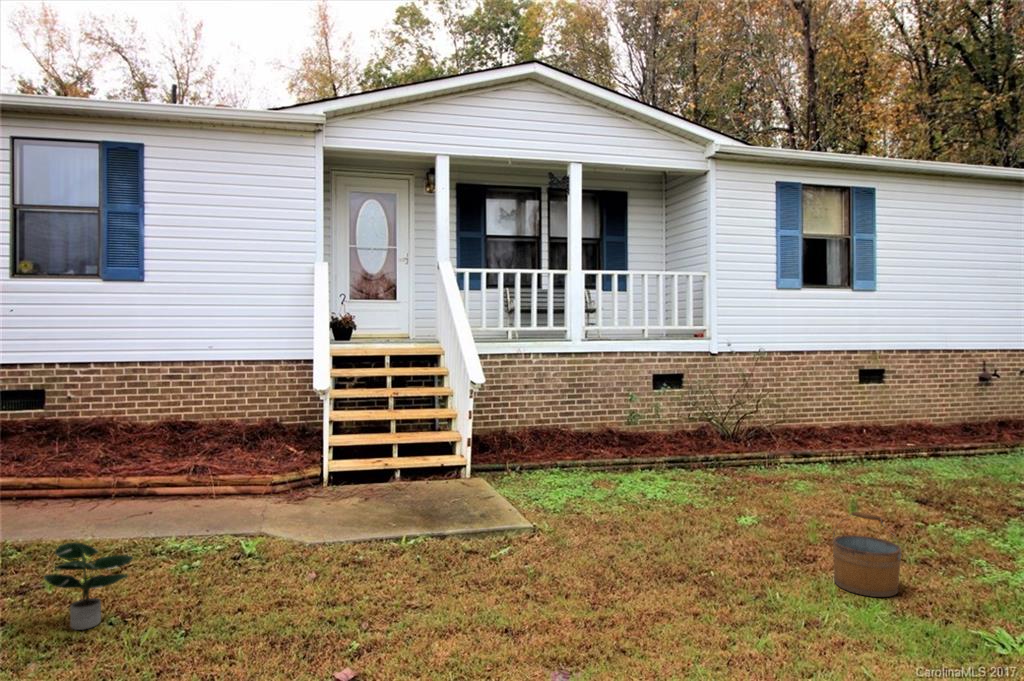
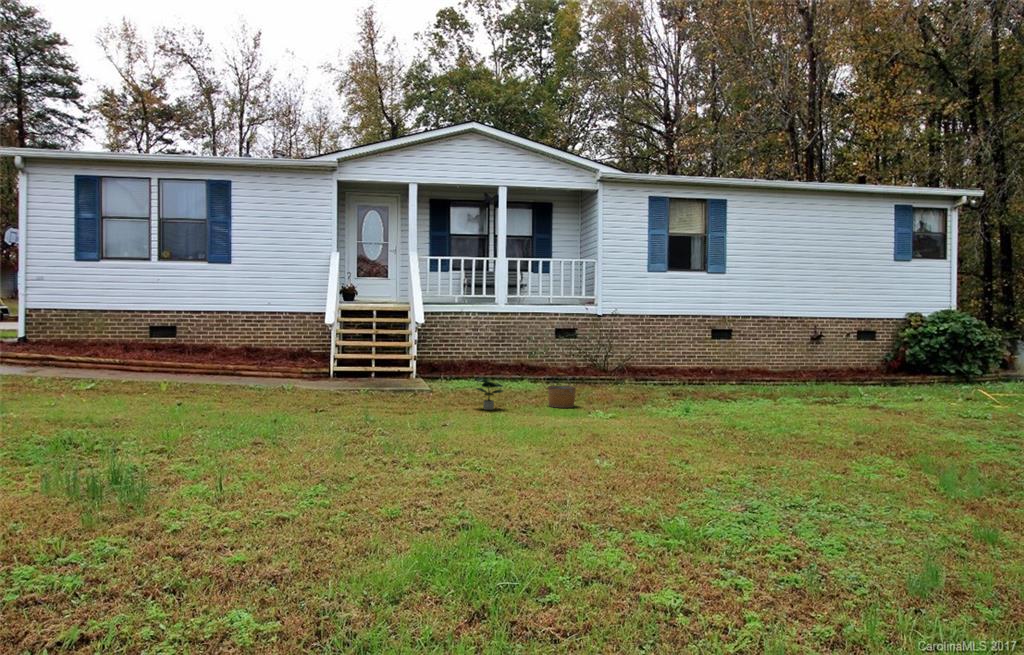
potted plant: present [44,542,133,630] -> present [477,378,503,410]

